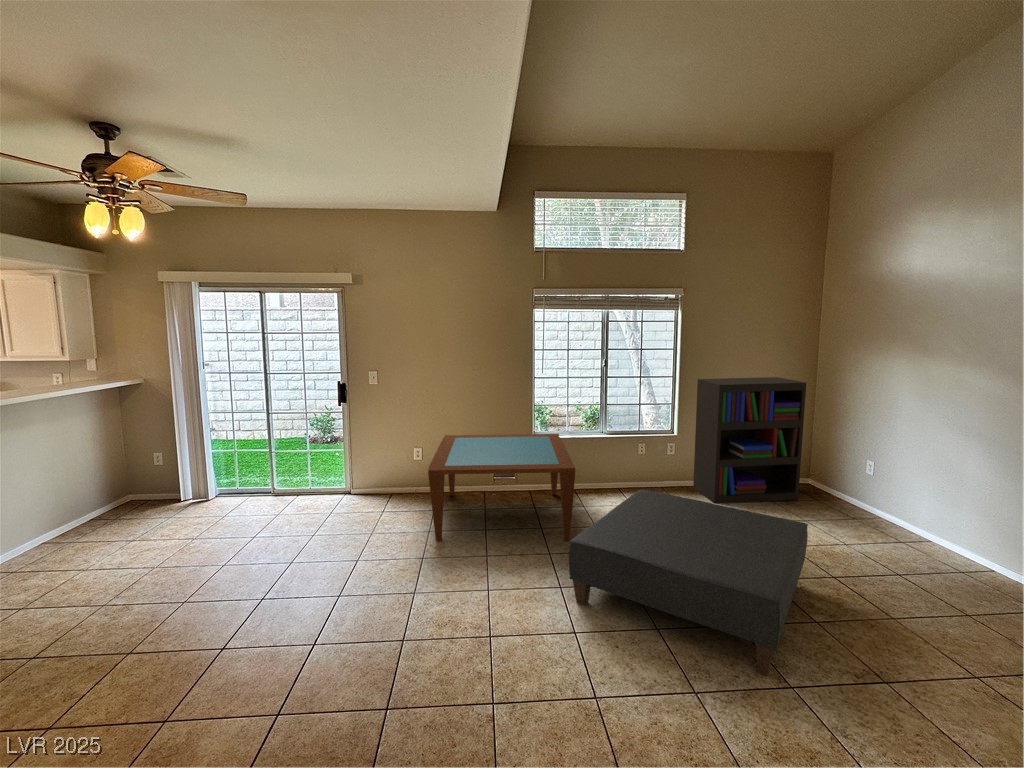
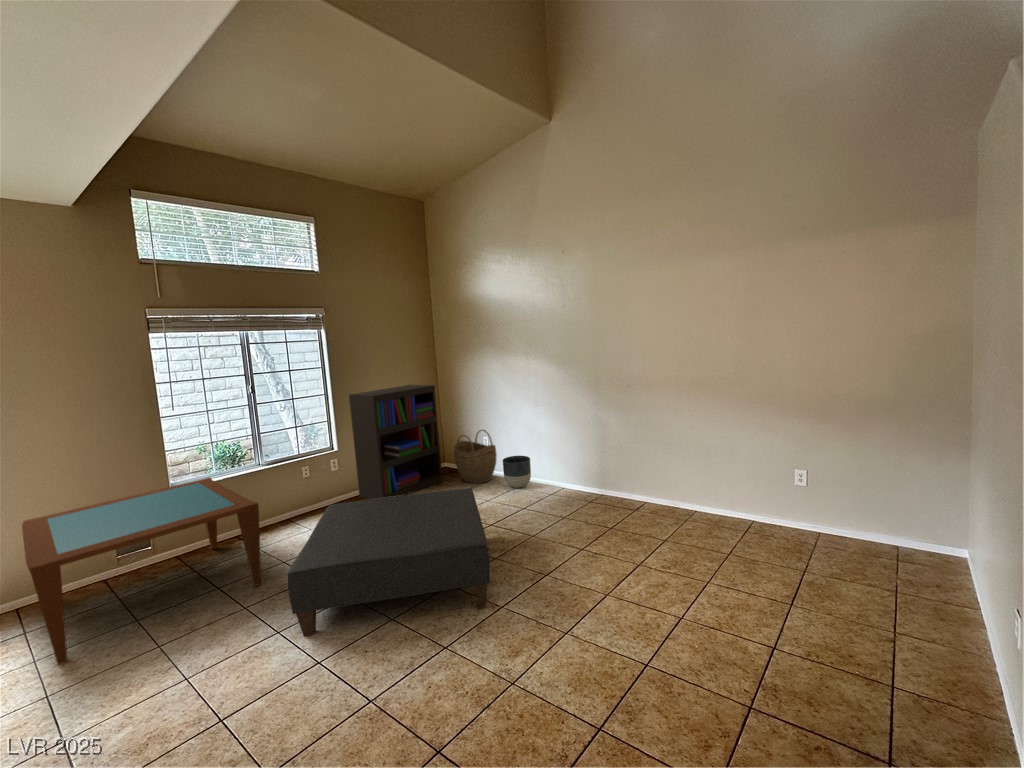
woven basket: none [819,451,885,521] -> present [454,430,496,484]
planter: none [887,498,939,546] -> present [503,456,531,488]

